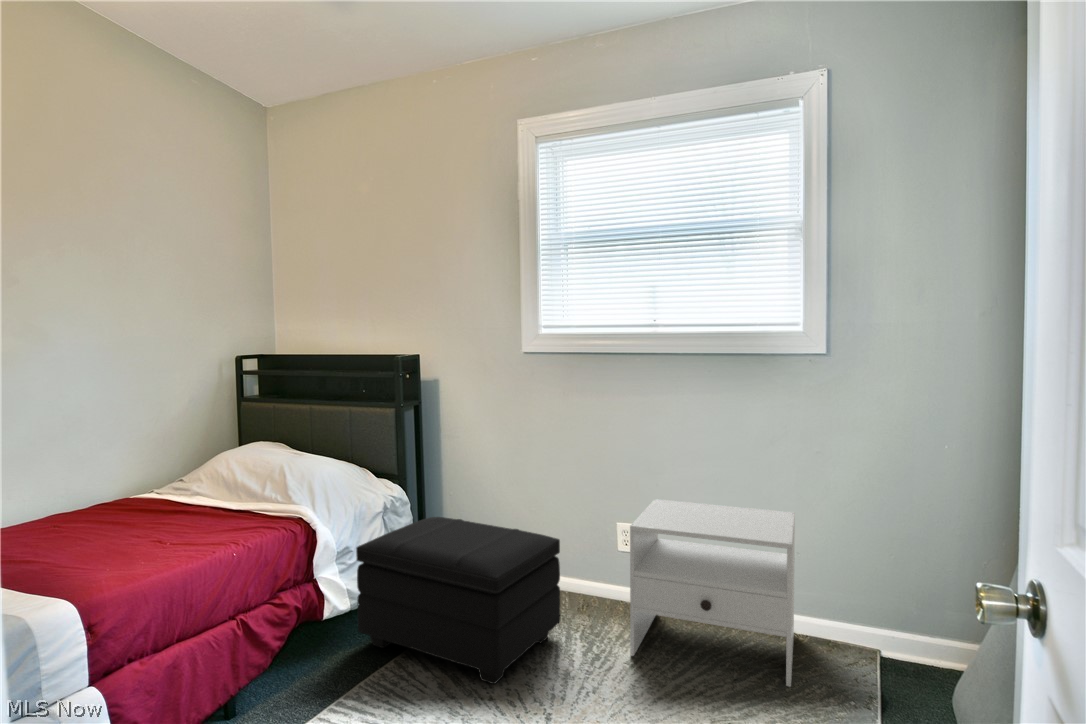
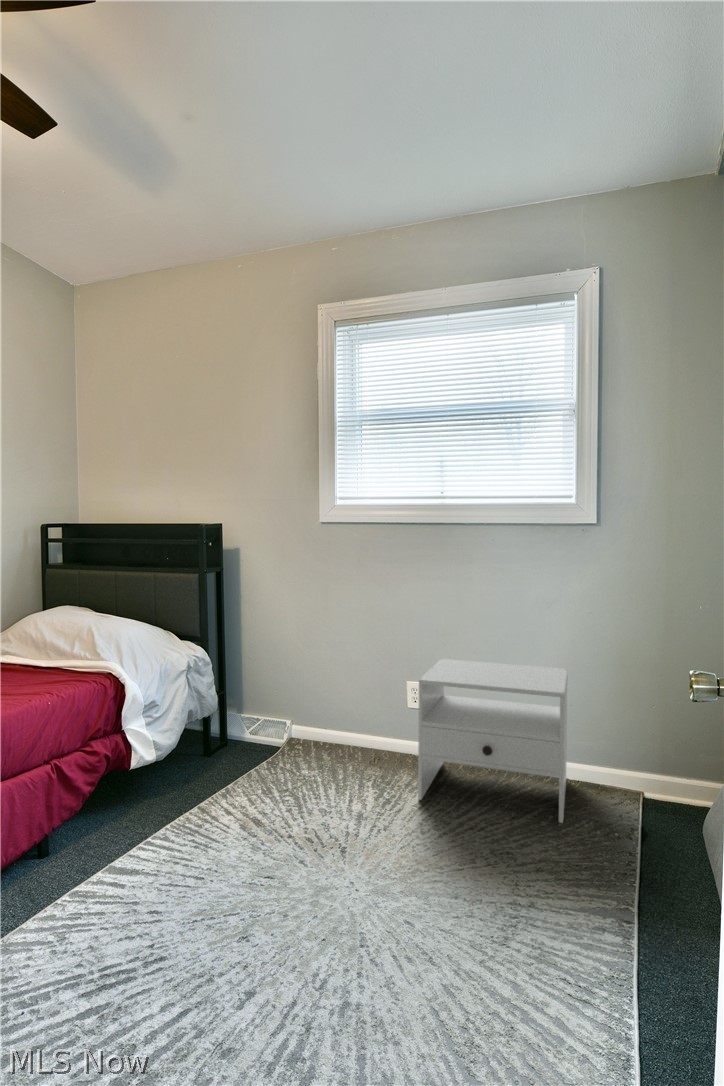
footstool: present [356,517,560,684] -> none [162,677,354,825]

